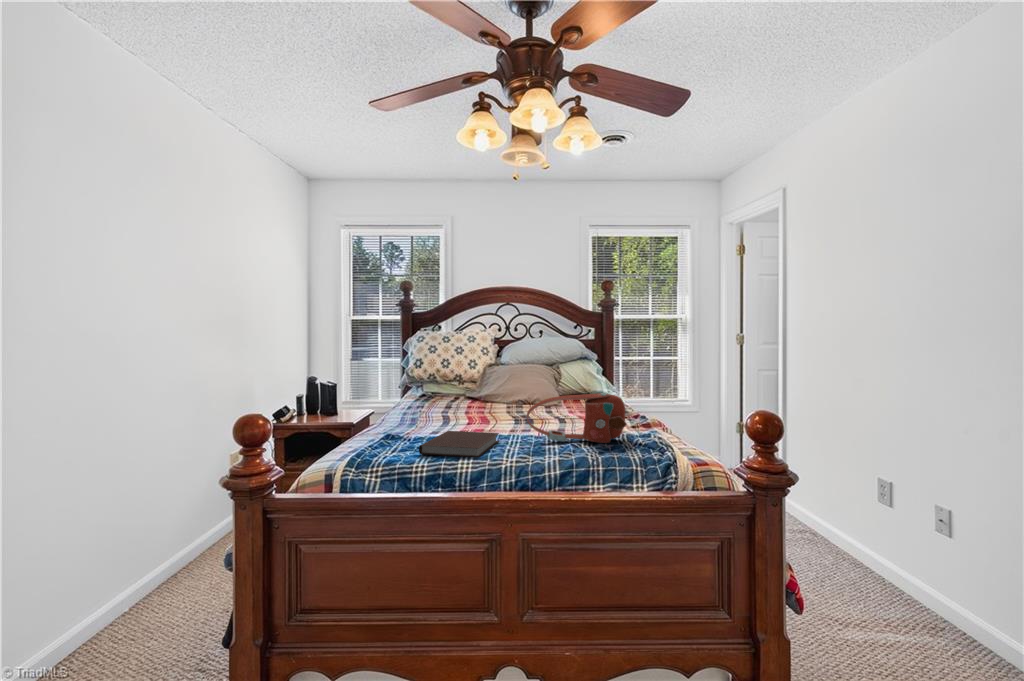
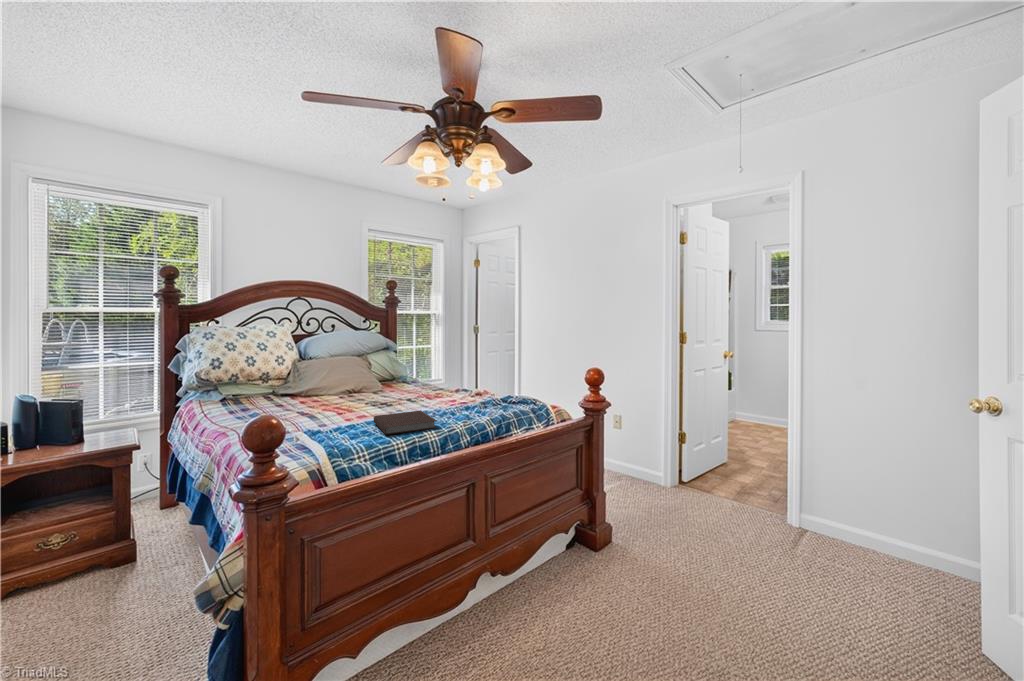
handbag: present [527,393,627,443] -> none [446,370,512,409]

